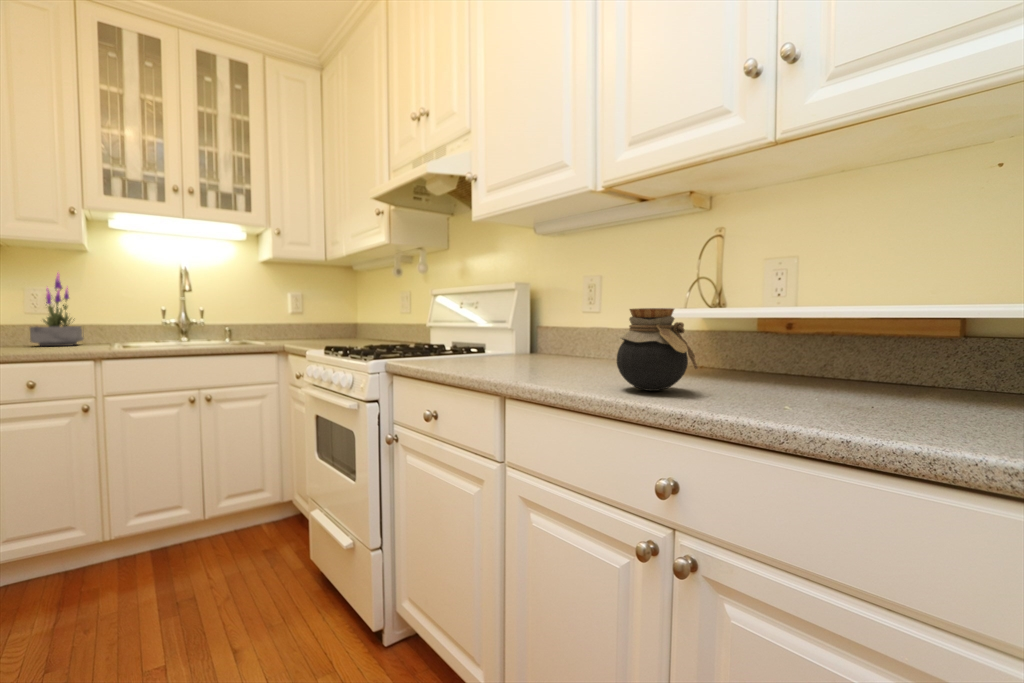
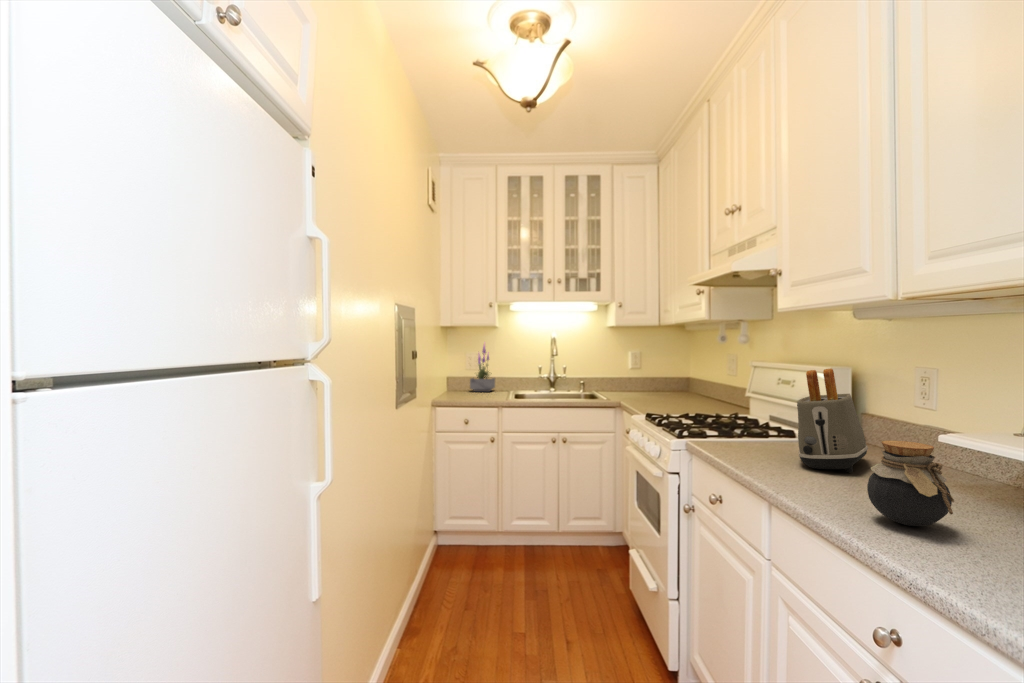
toaster: none [508,268,566,367] -> present [797,368,868,472]

